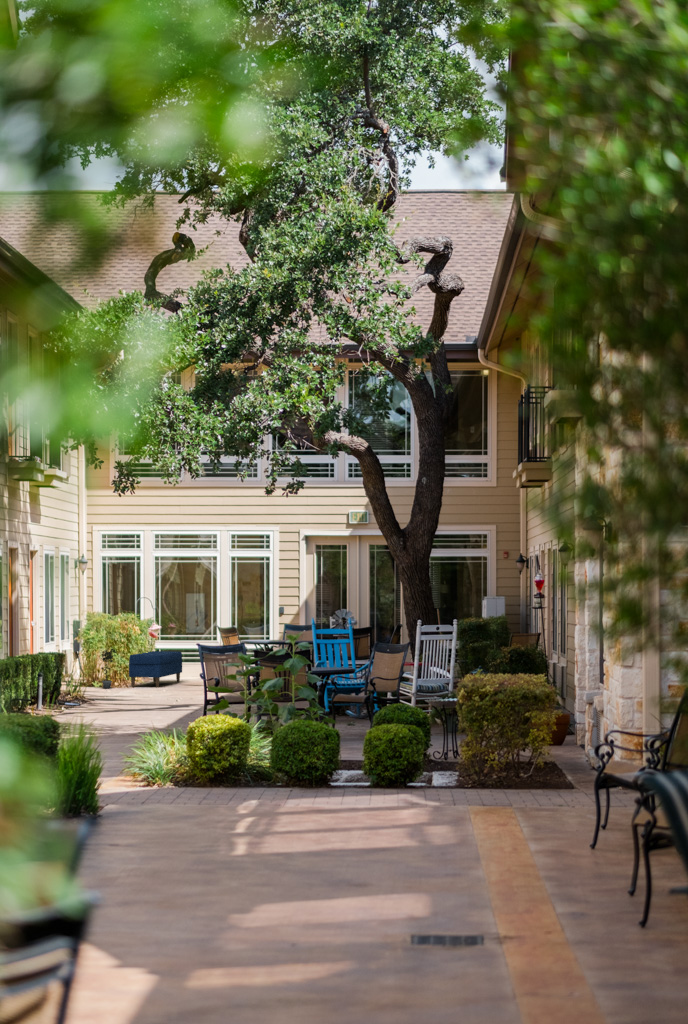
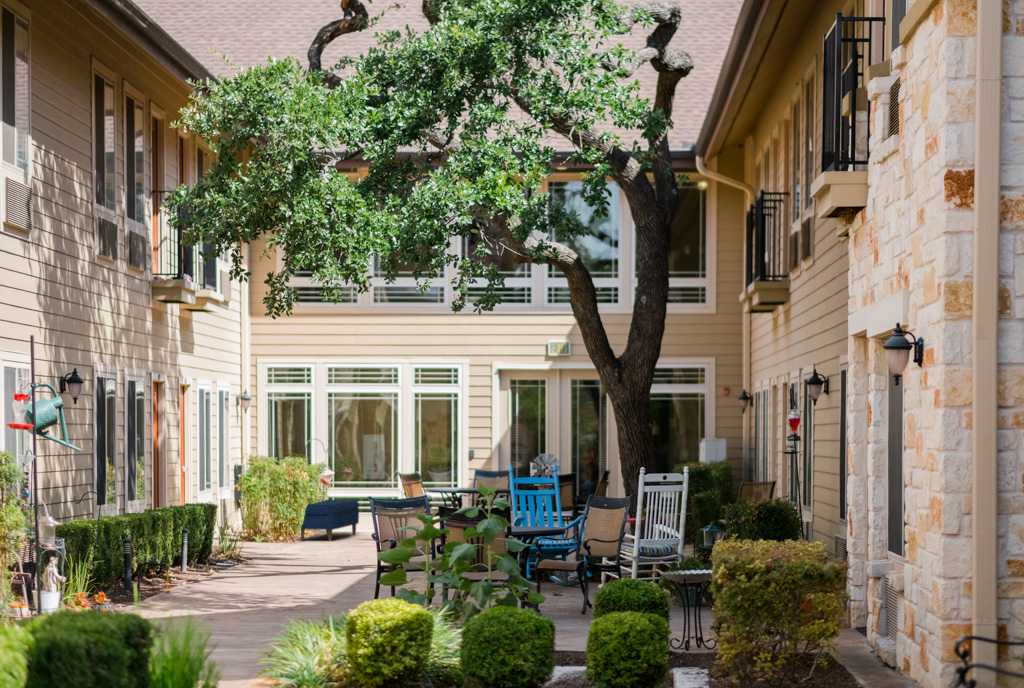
potted plant: present [101,647,117,689] -> none [263,495,284,542]

